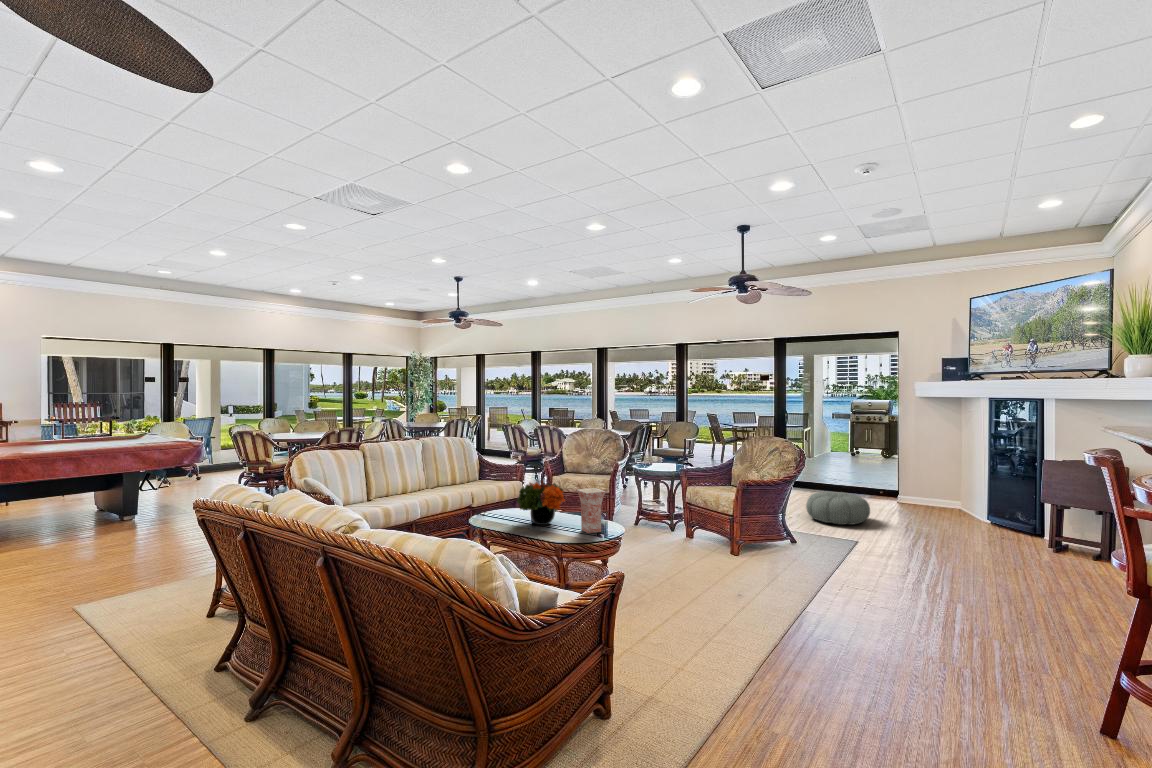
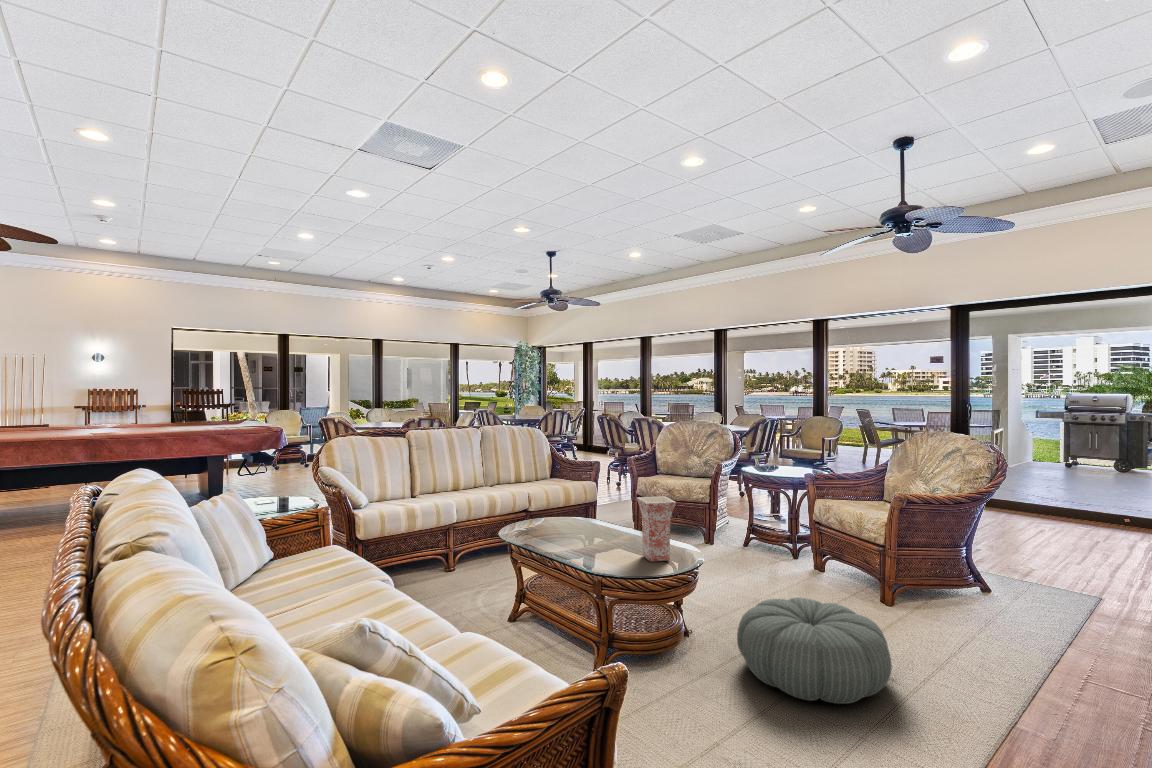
flower arrangement: present [517,480,565,525] -> none [557,482,625,543]
pouf: present [806,492,870,525] -> present [737,598,892,704]

